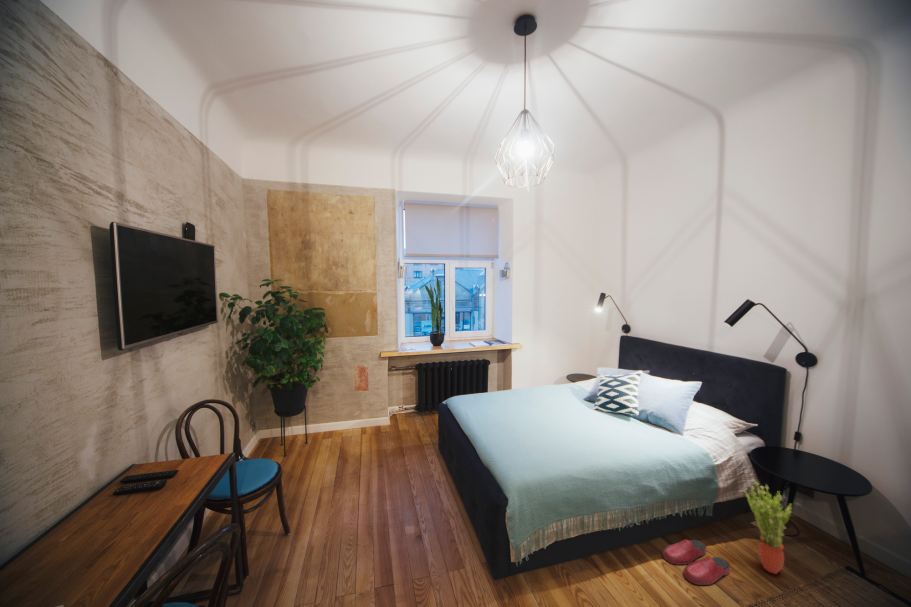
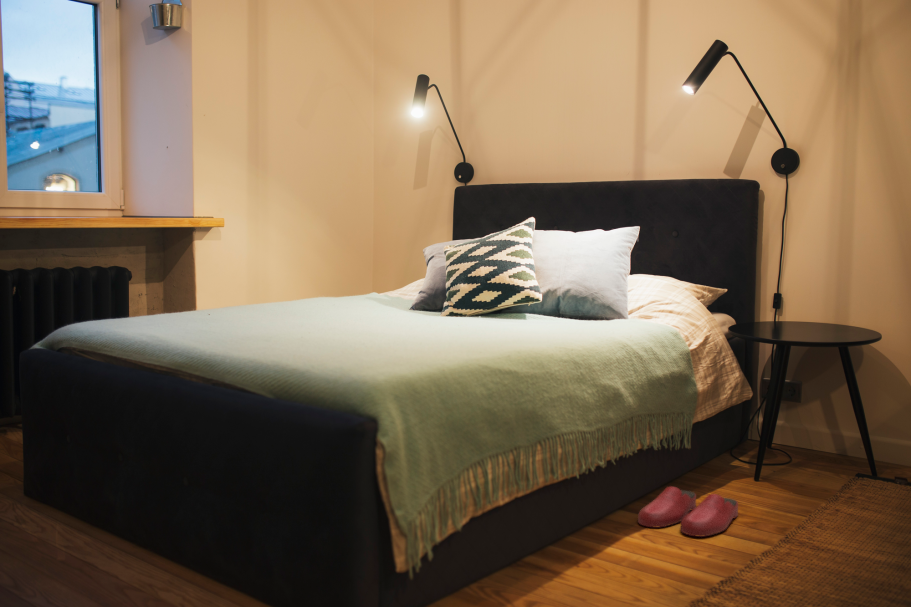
potted plant: present [746,482,791,574] -> none [742,346,812,500]

